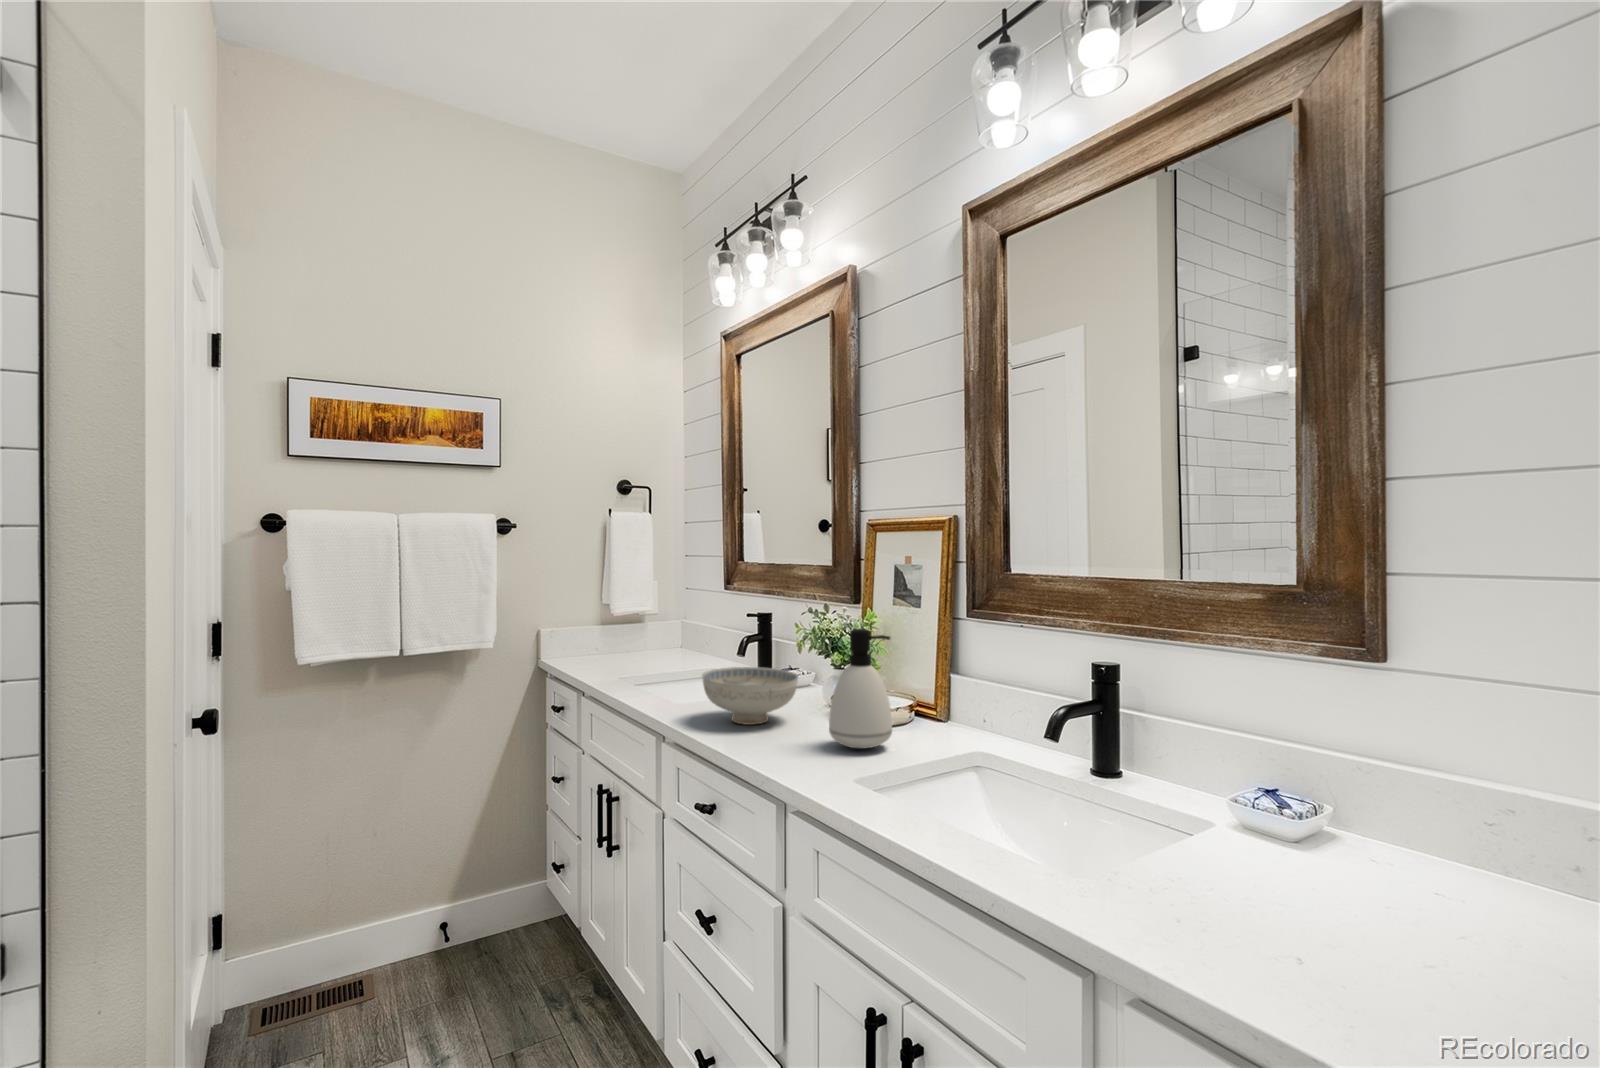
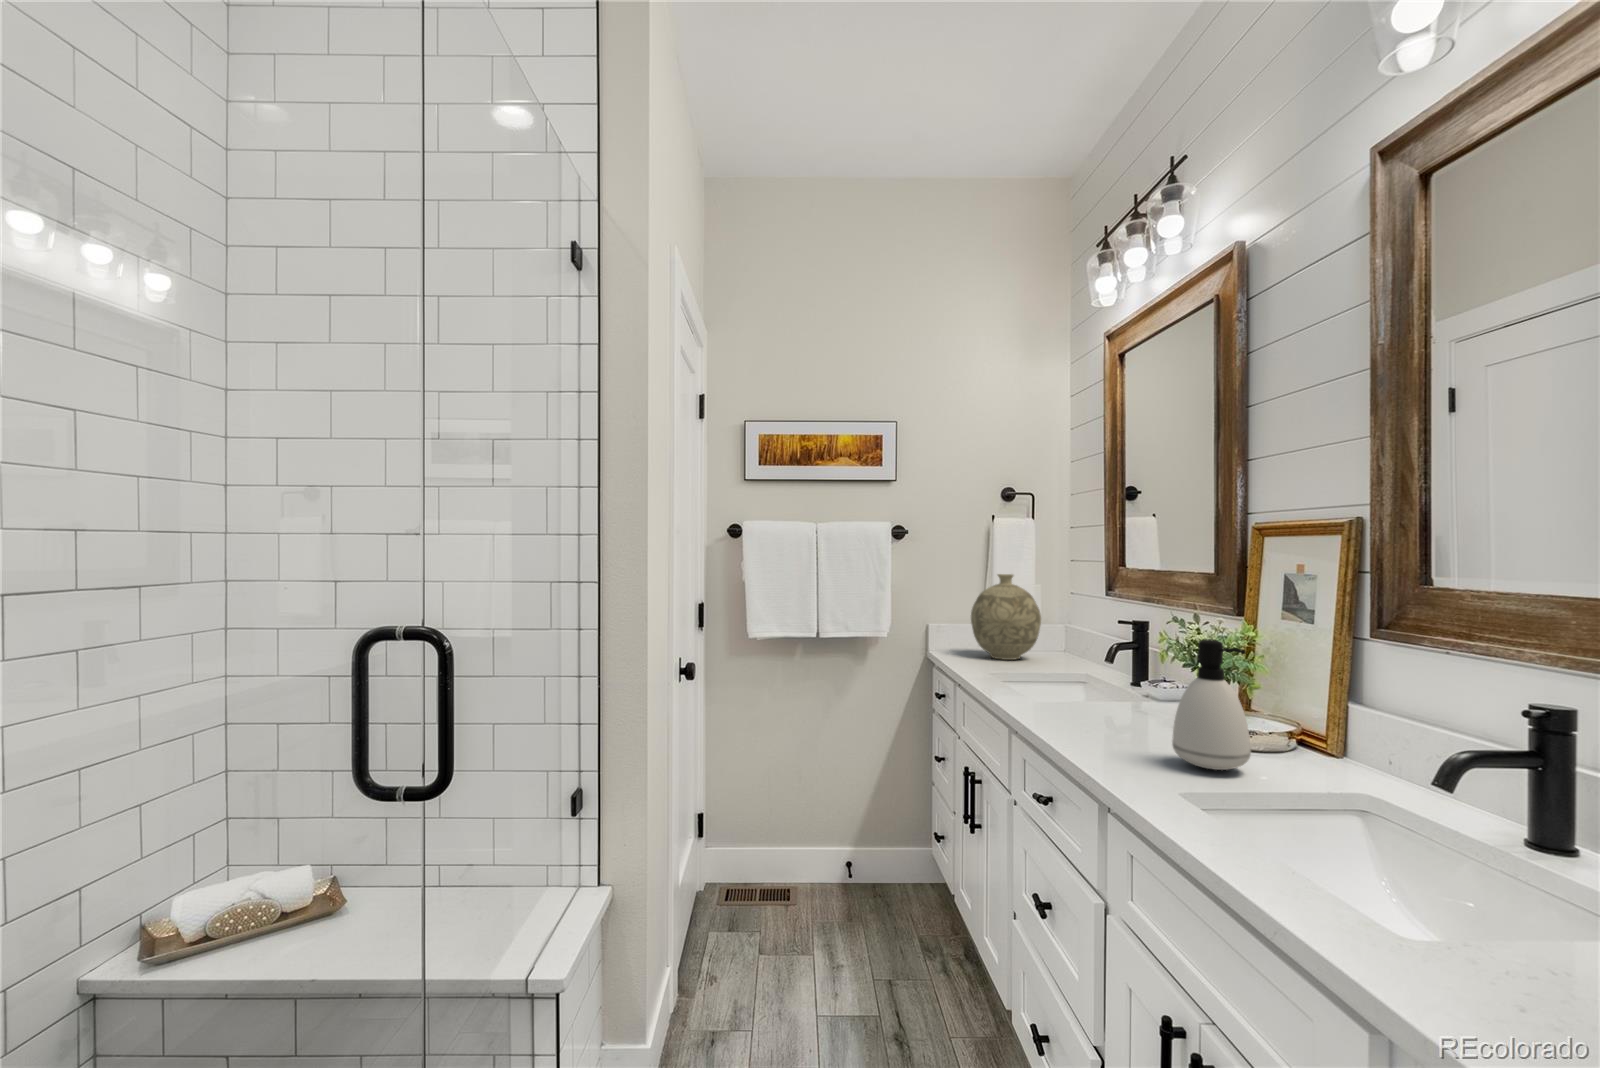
decorative vase: none [590,573,664,664] -> present [971,574,1041,660]
ceramic bowl: present [702,667,798,725] -> none [1048,670,1152,729]

